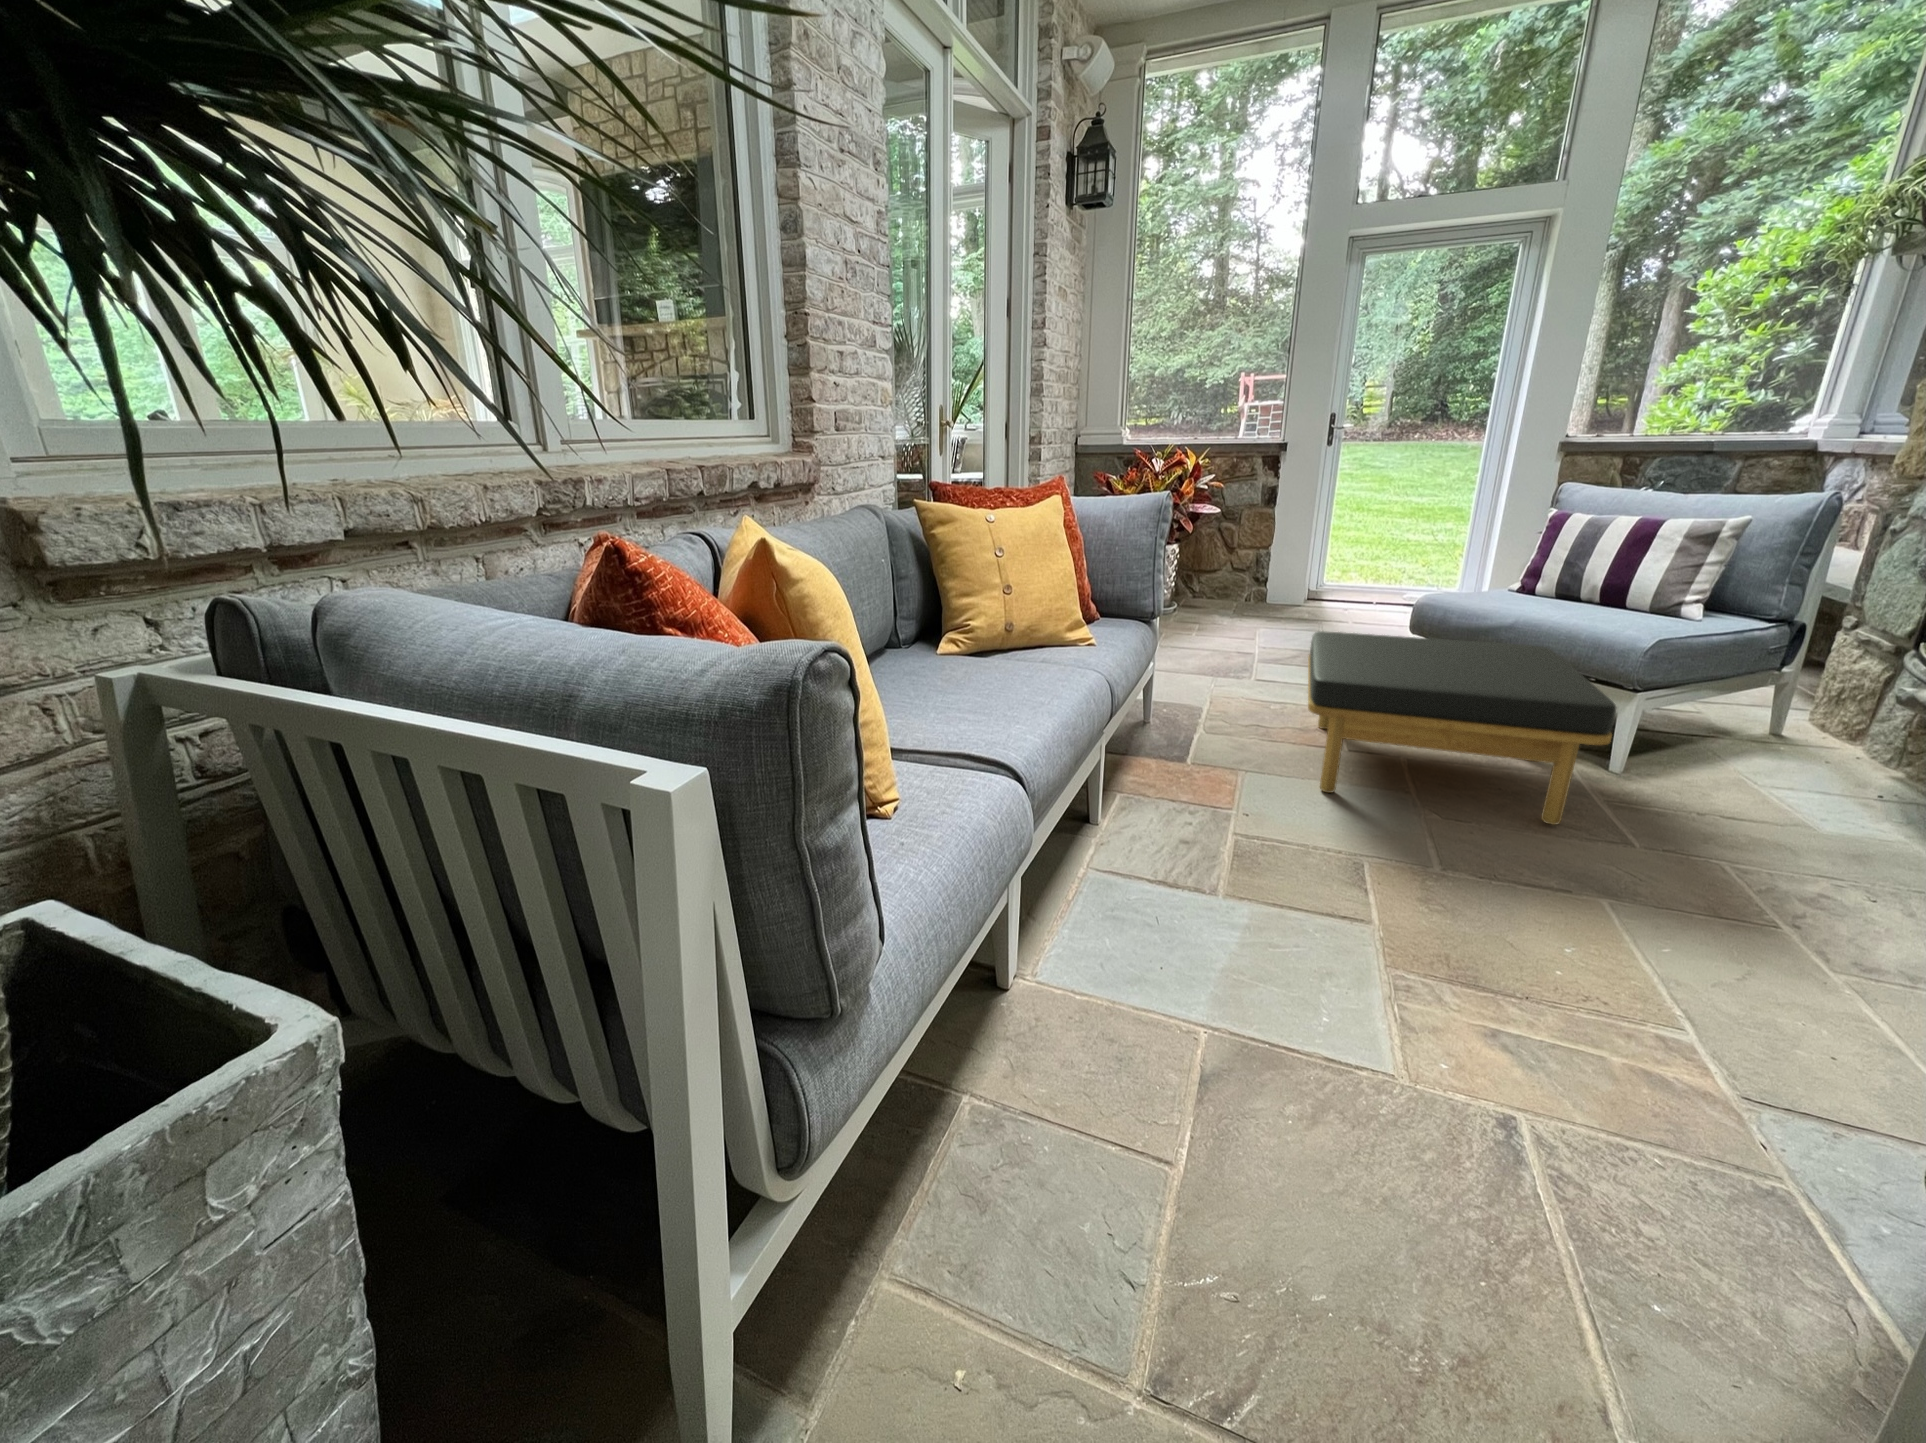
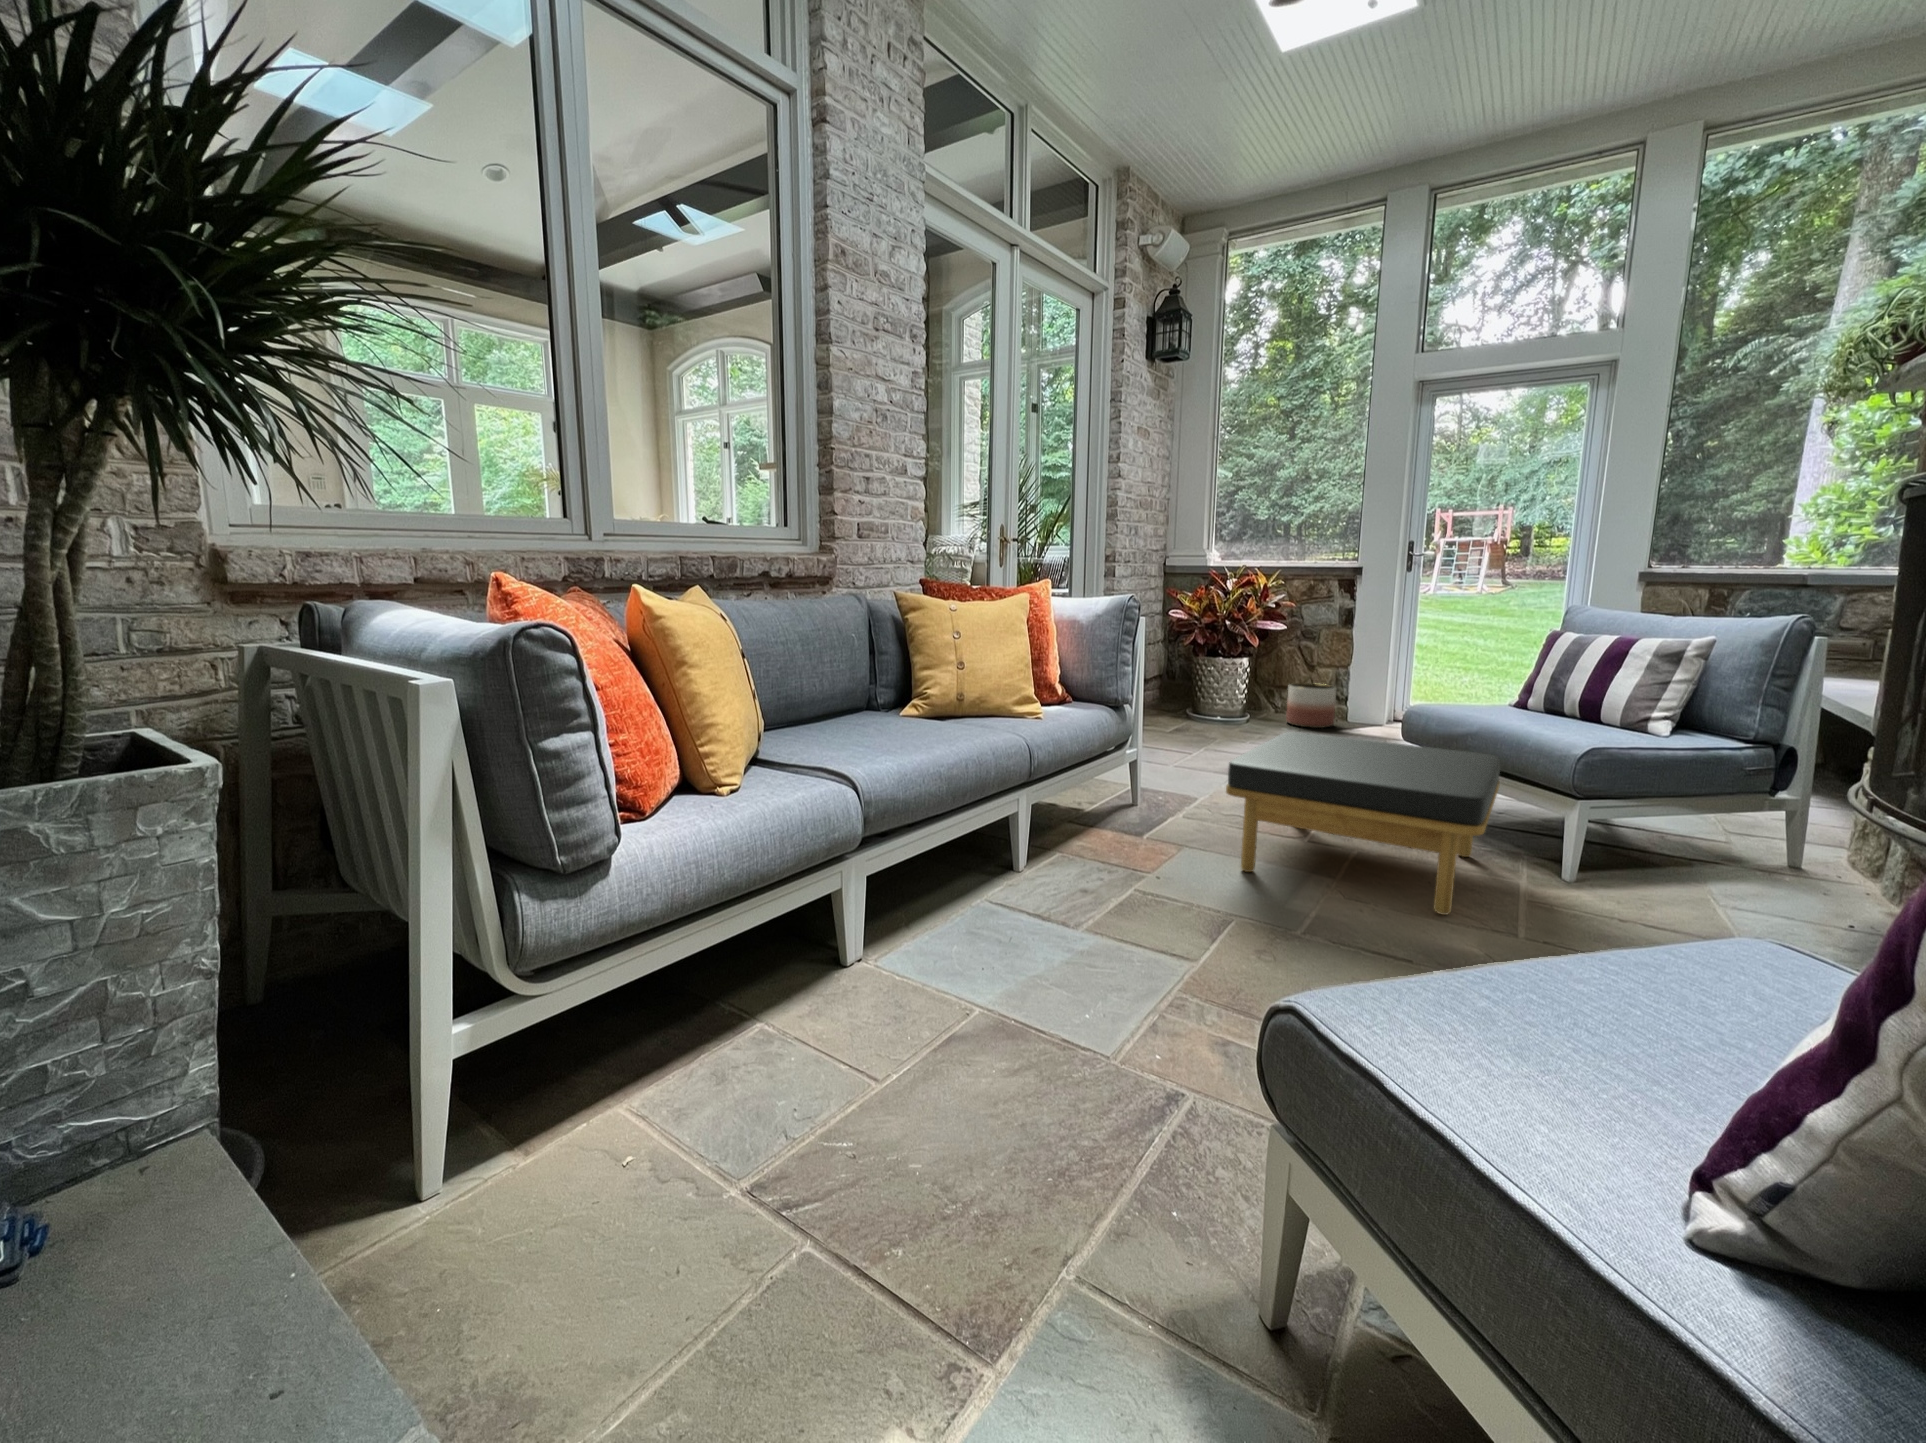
planter: none [1211,565,1262,610] -> present [1286,683,1336,728]

